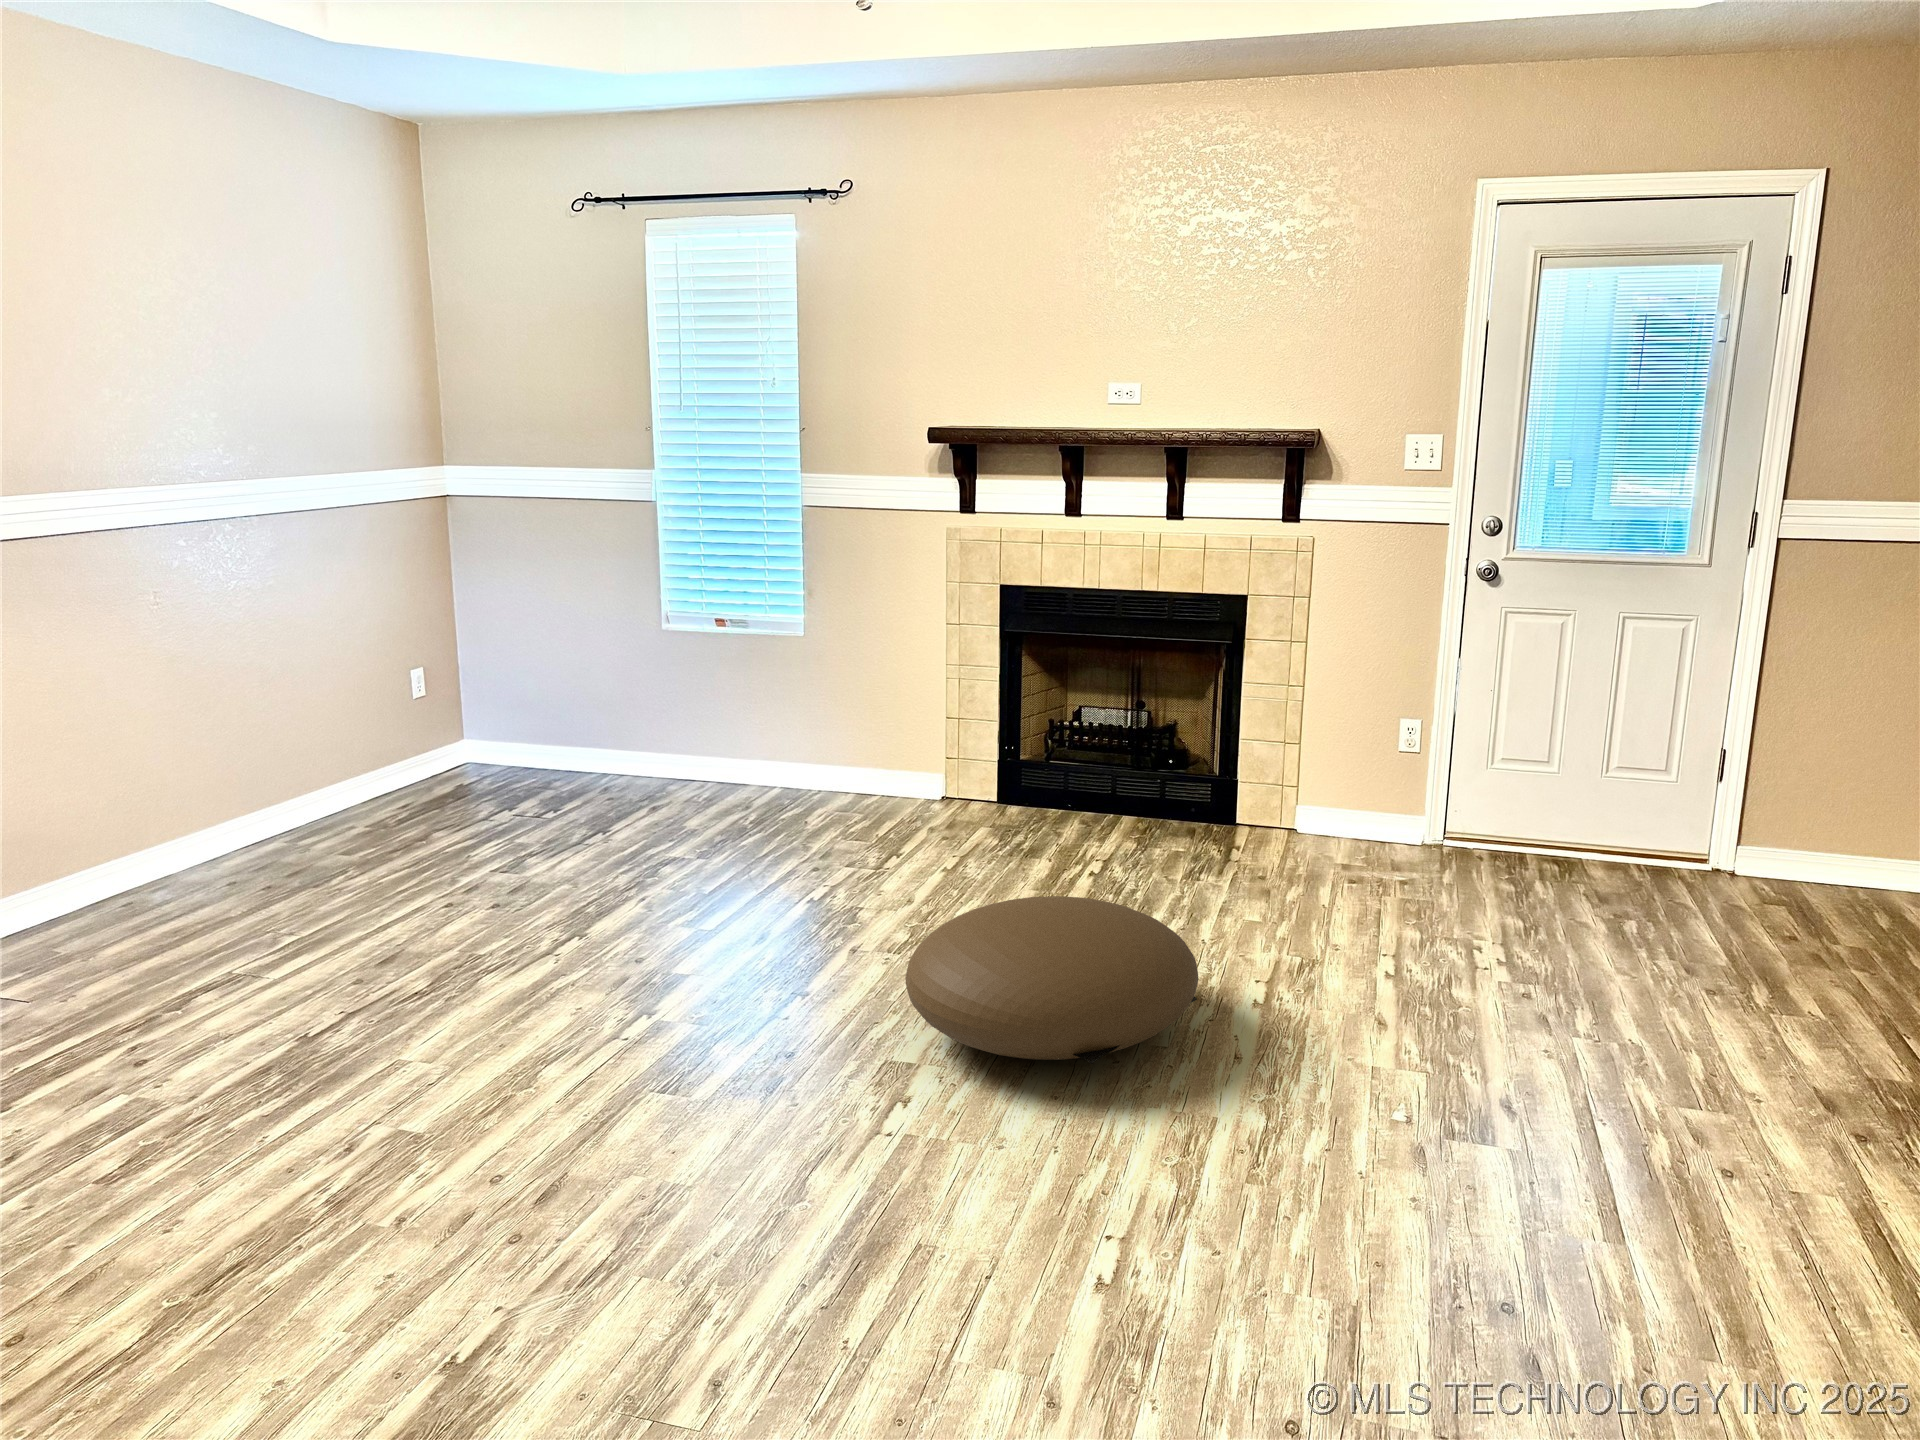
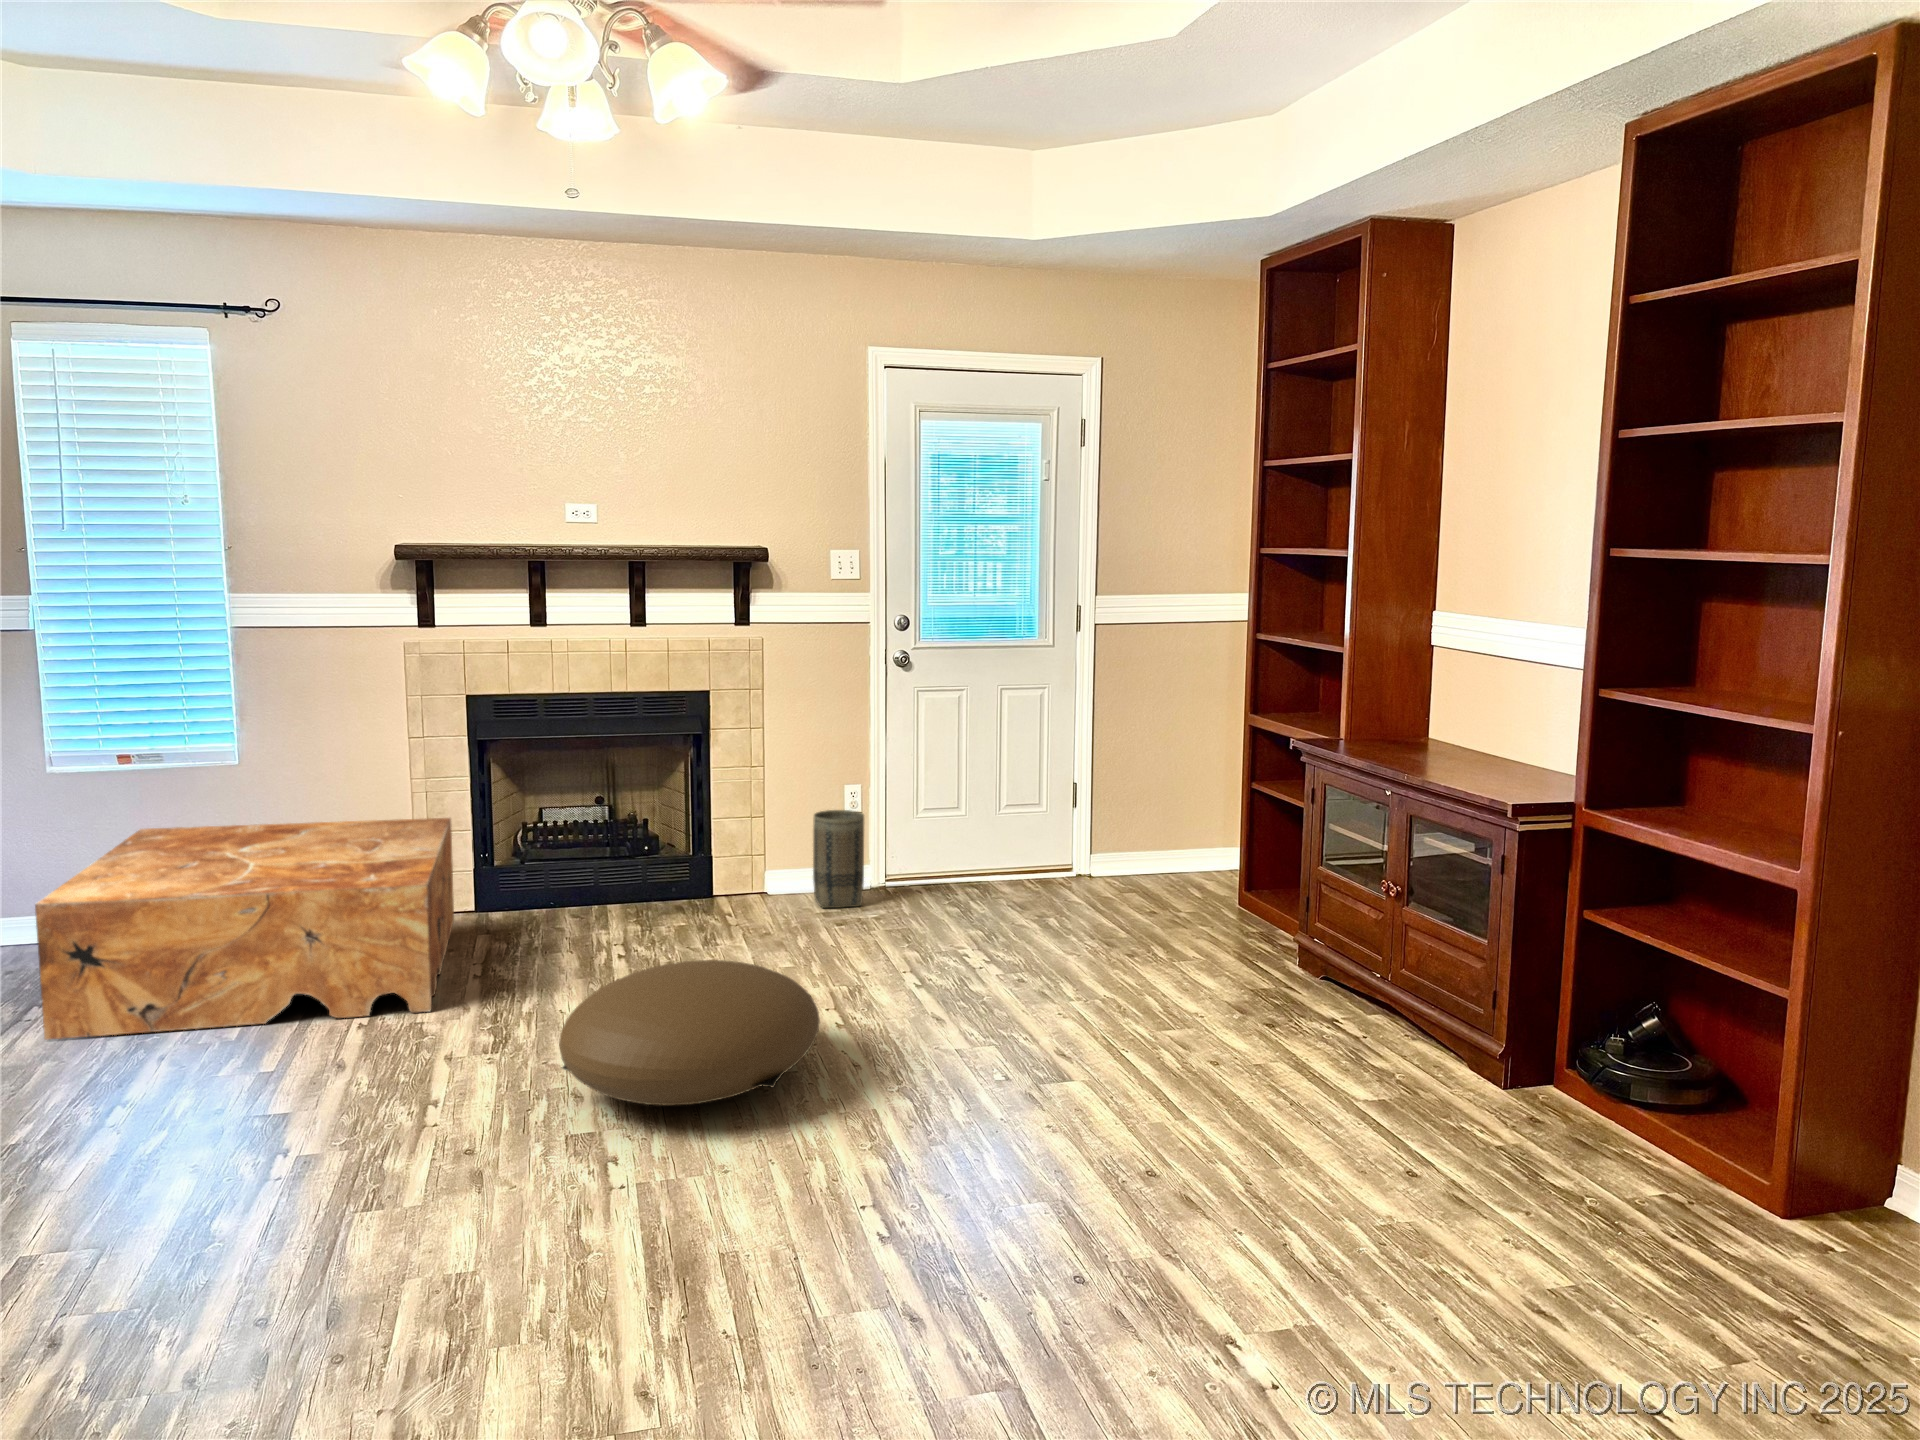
coffee table: none [596,687,981,894] -> present [35,818,454,1040]
basket: none [1345,743,1411,858] -> present [813,810,864,908]

